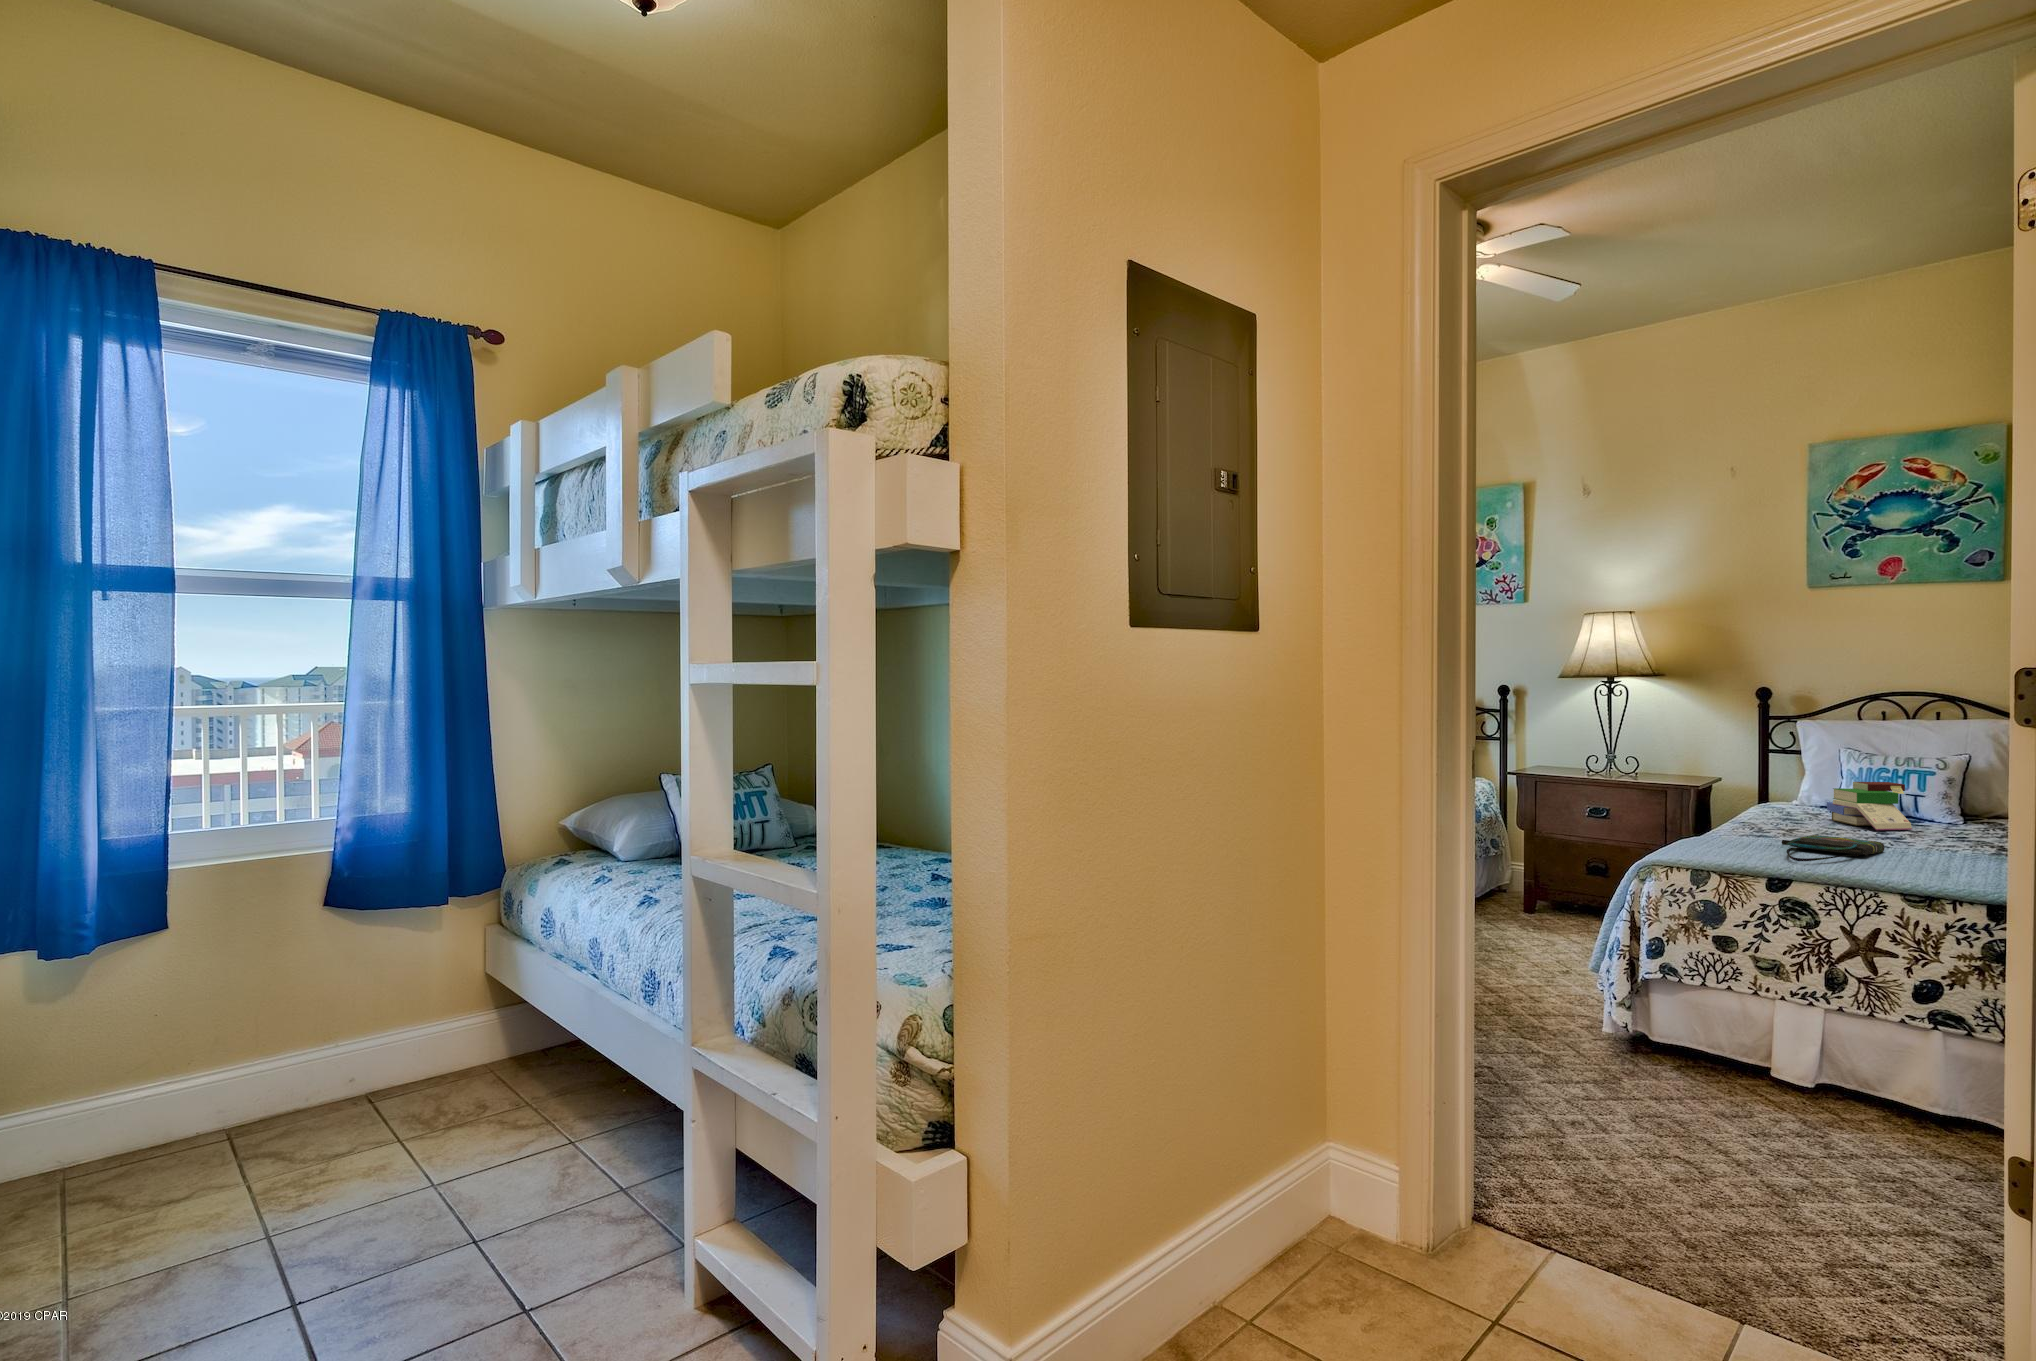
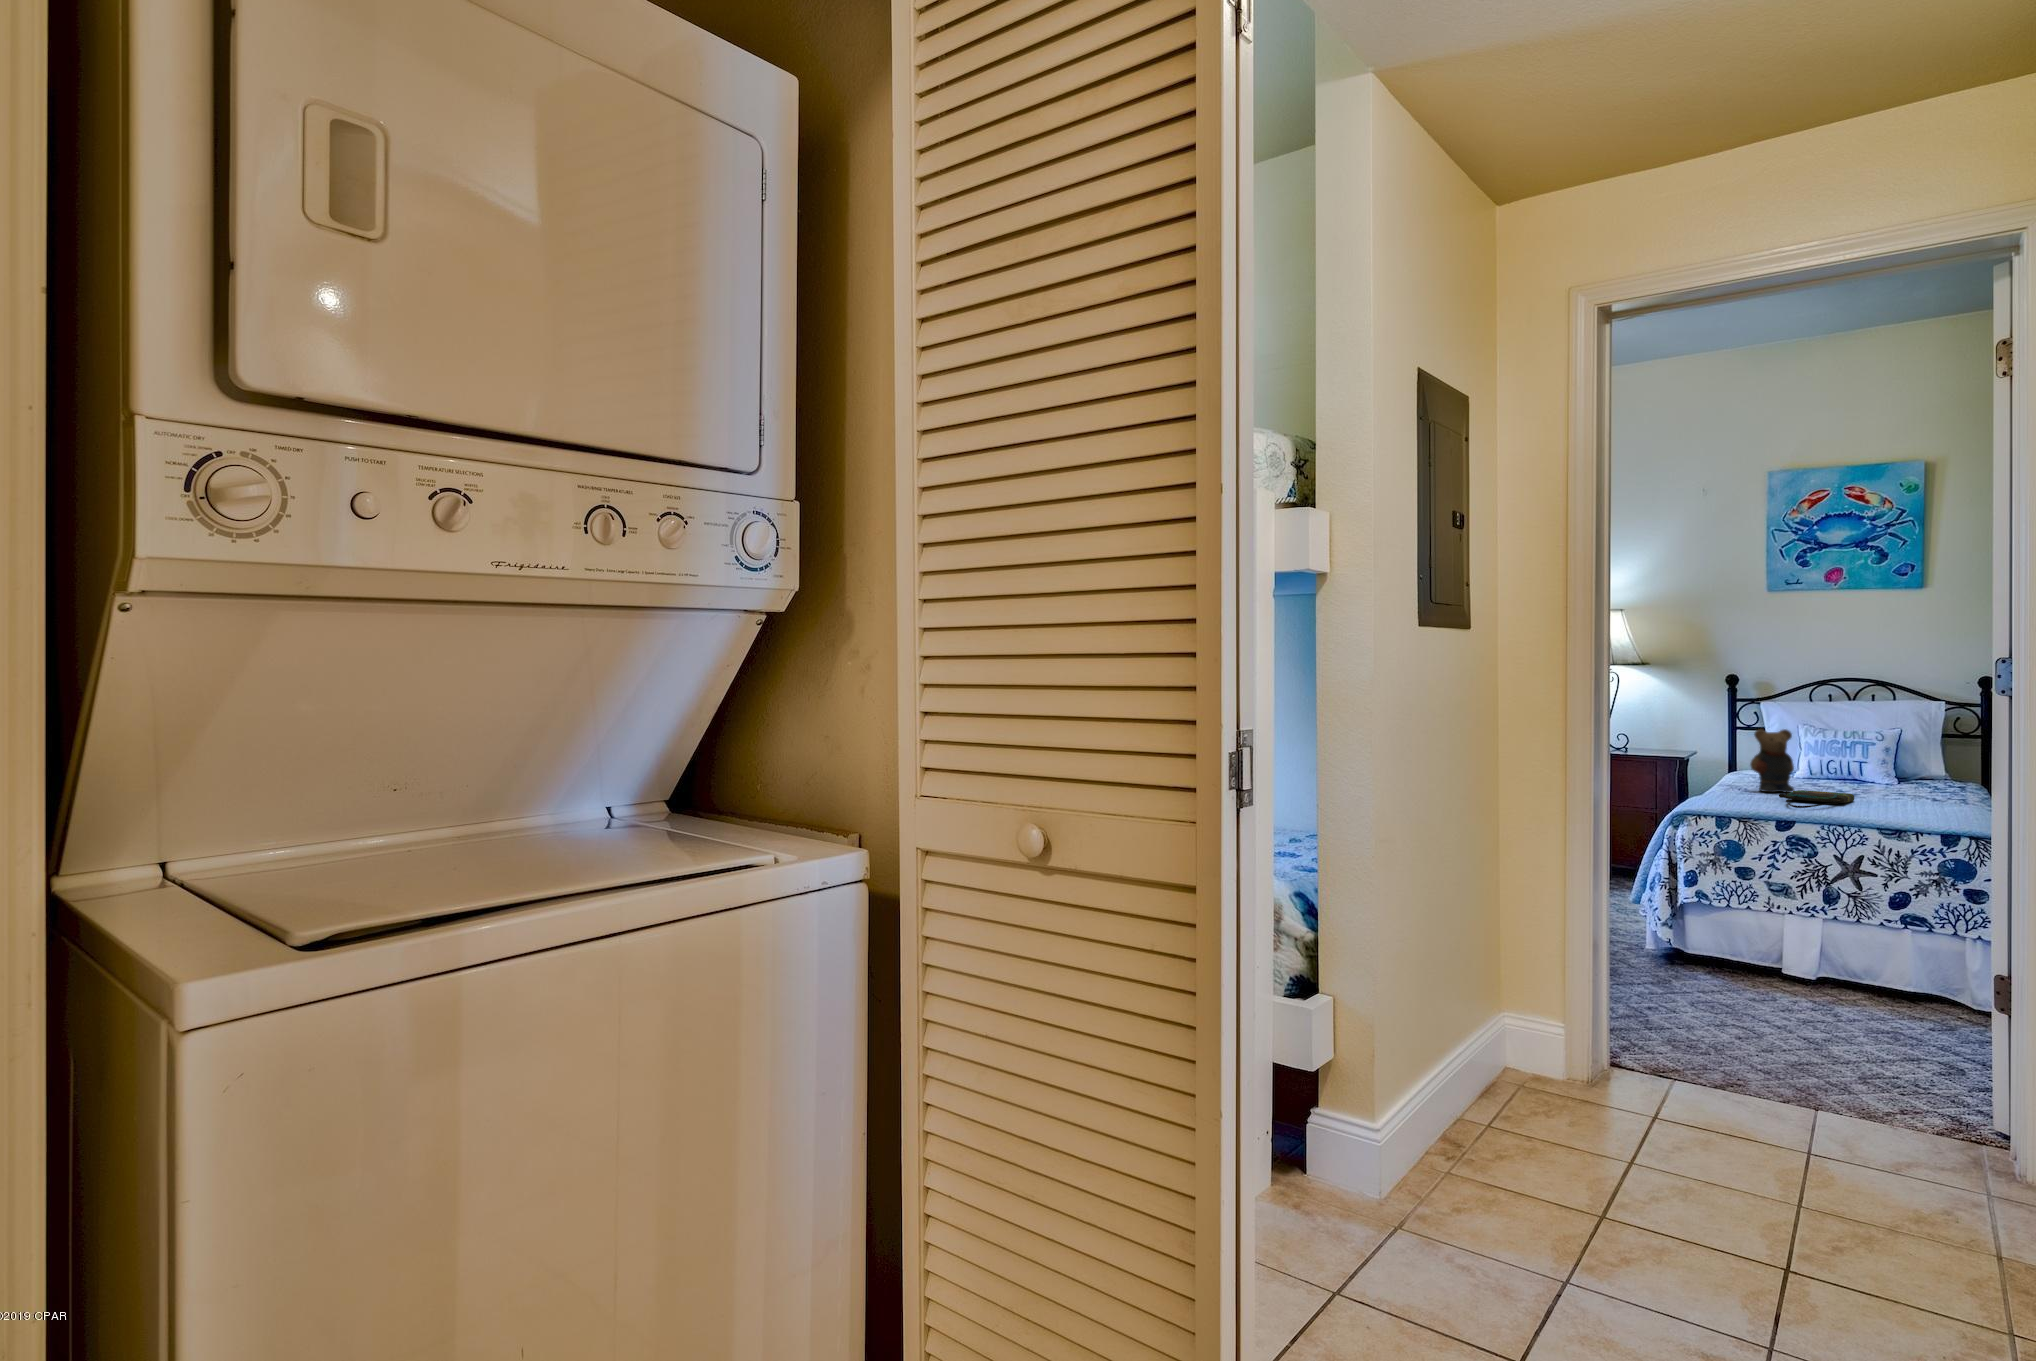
teddy bear: none [1753,757,1811,837] -> present [1750,729,1794,792]
book: present [1827,782,1912,830] -> none [1798,750,1866,787]

